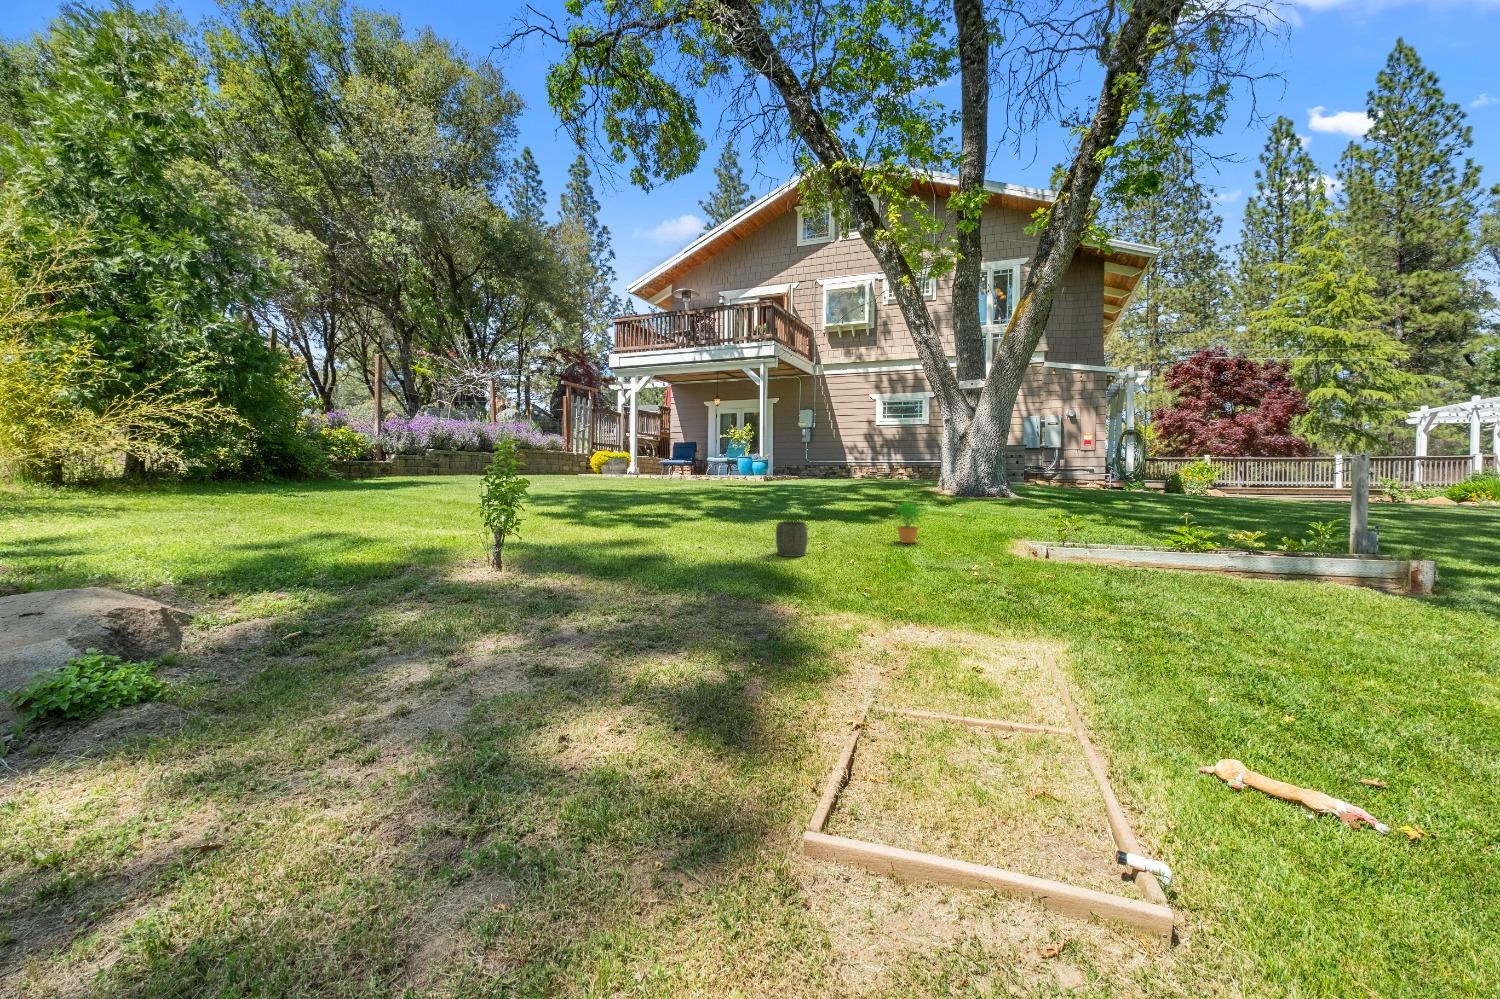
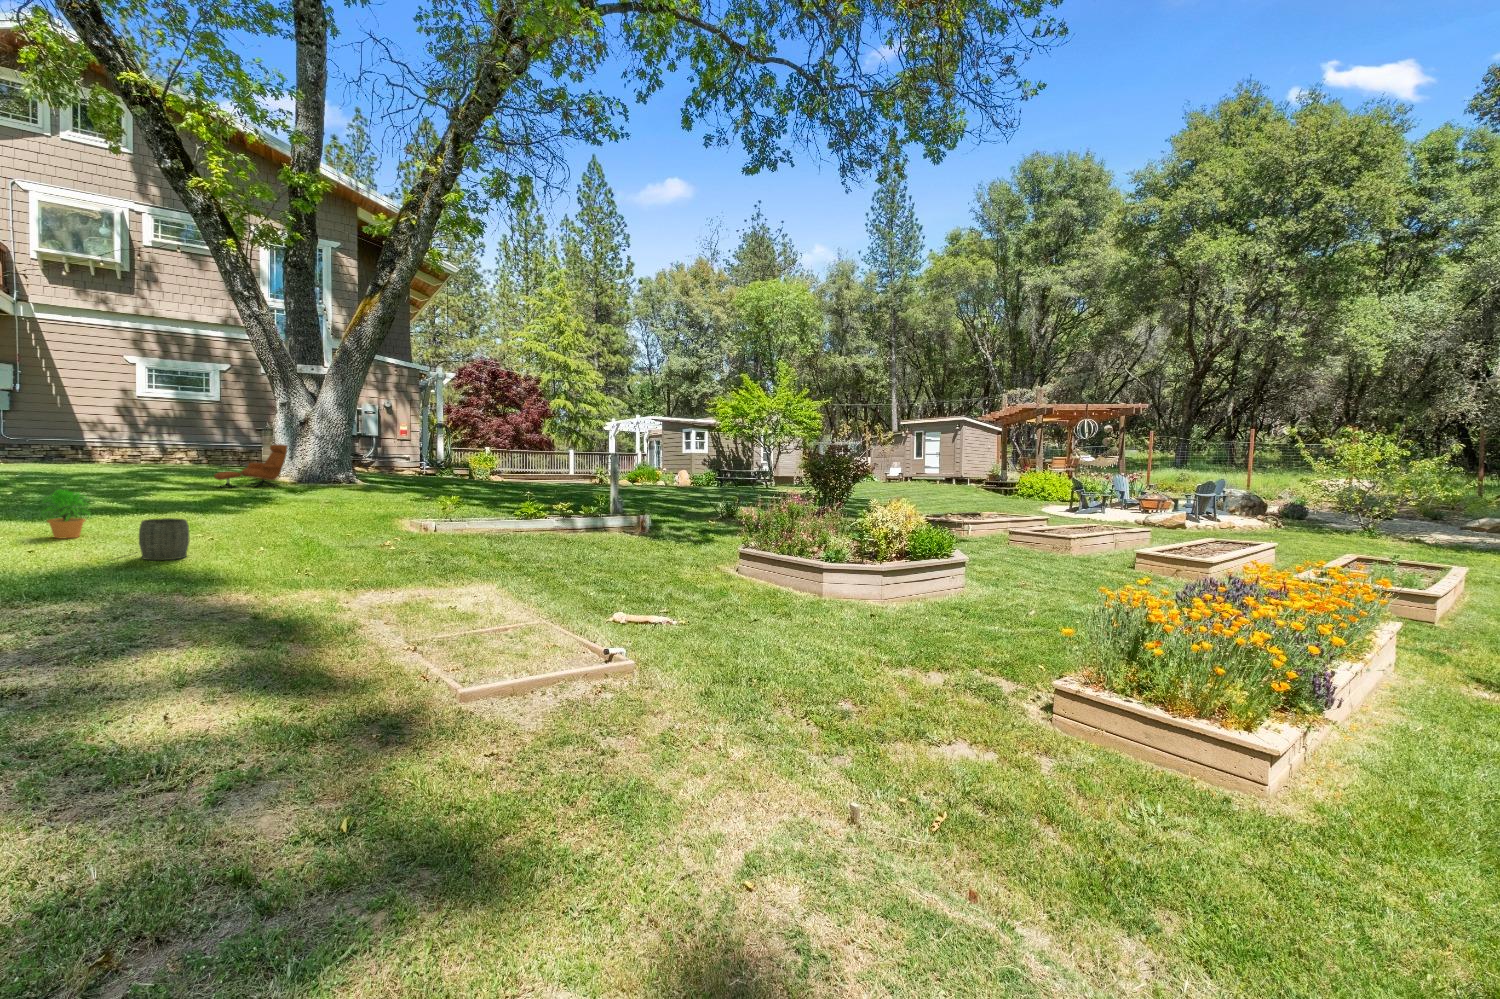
armchair: none [891,458,947,499] -> present [214,444,287,488]
potted plant: present [895,503,921,543] -> present [41,490,90,539]

